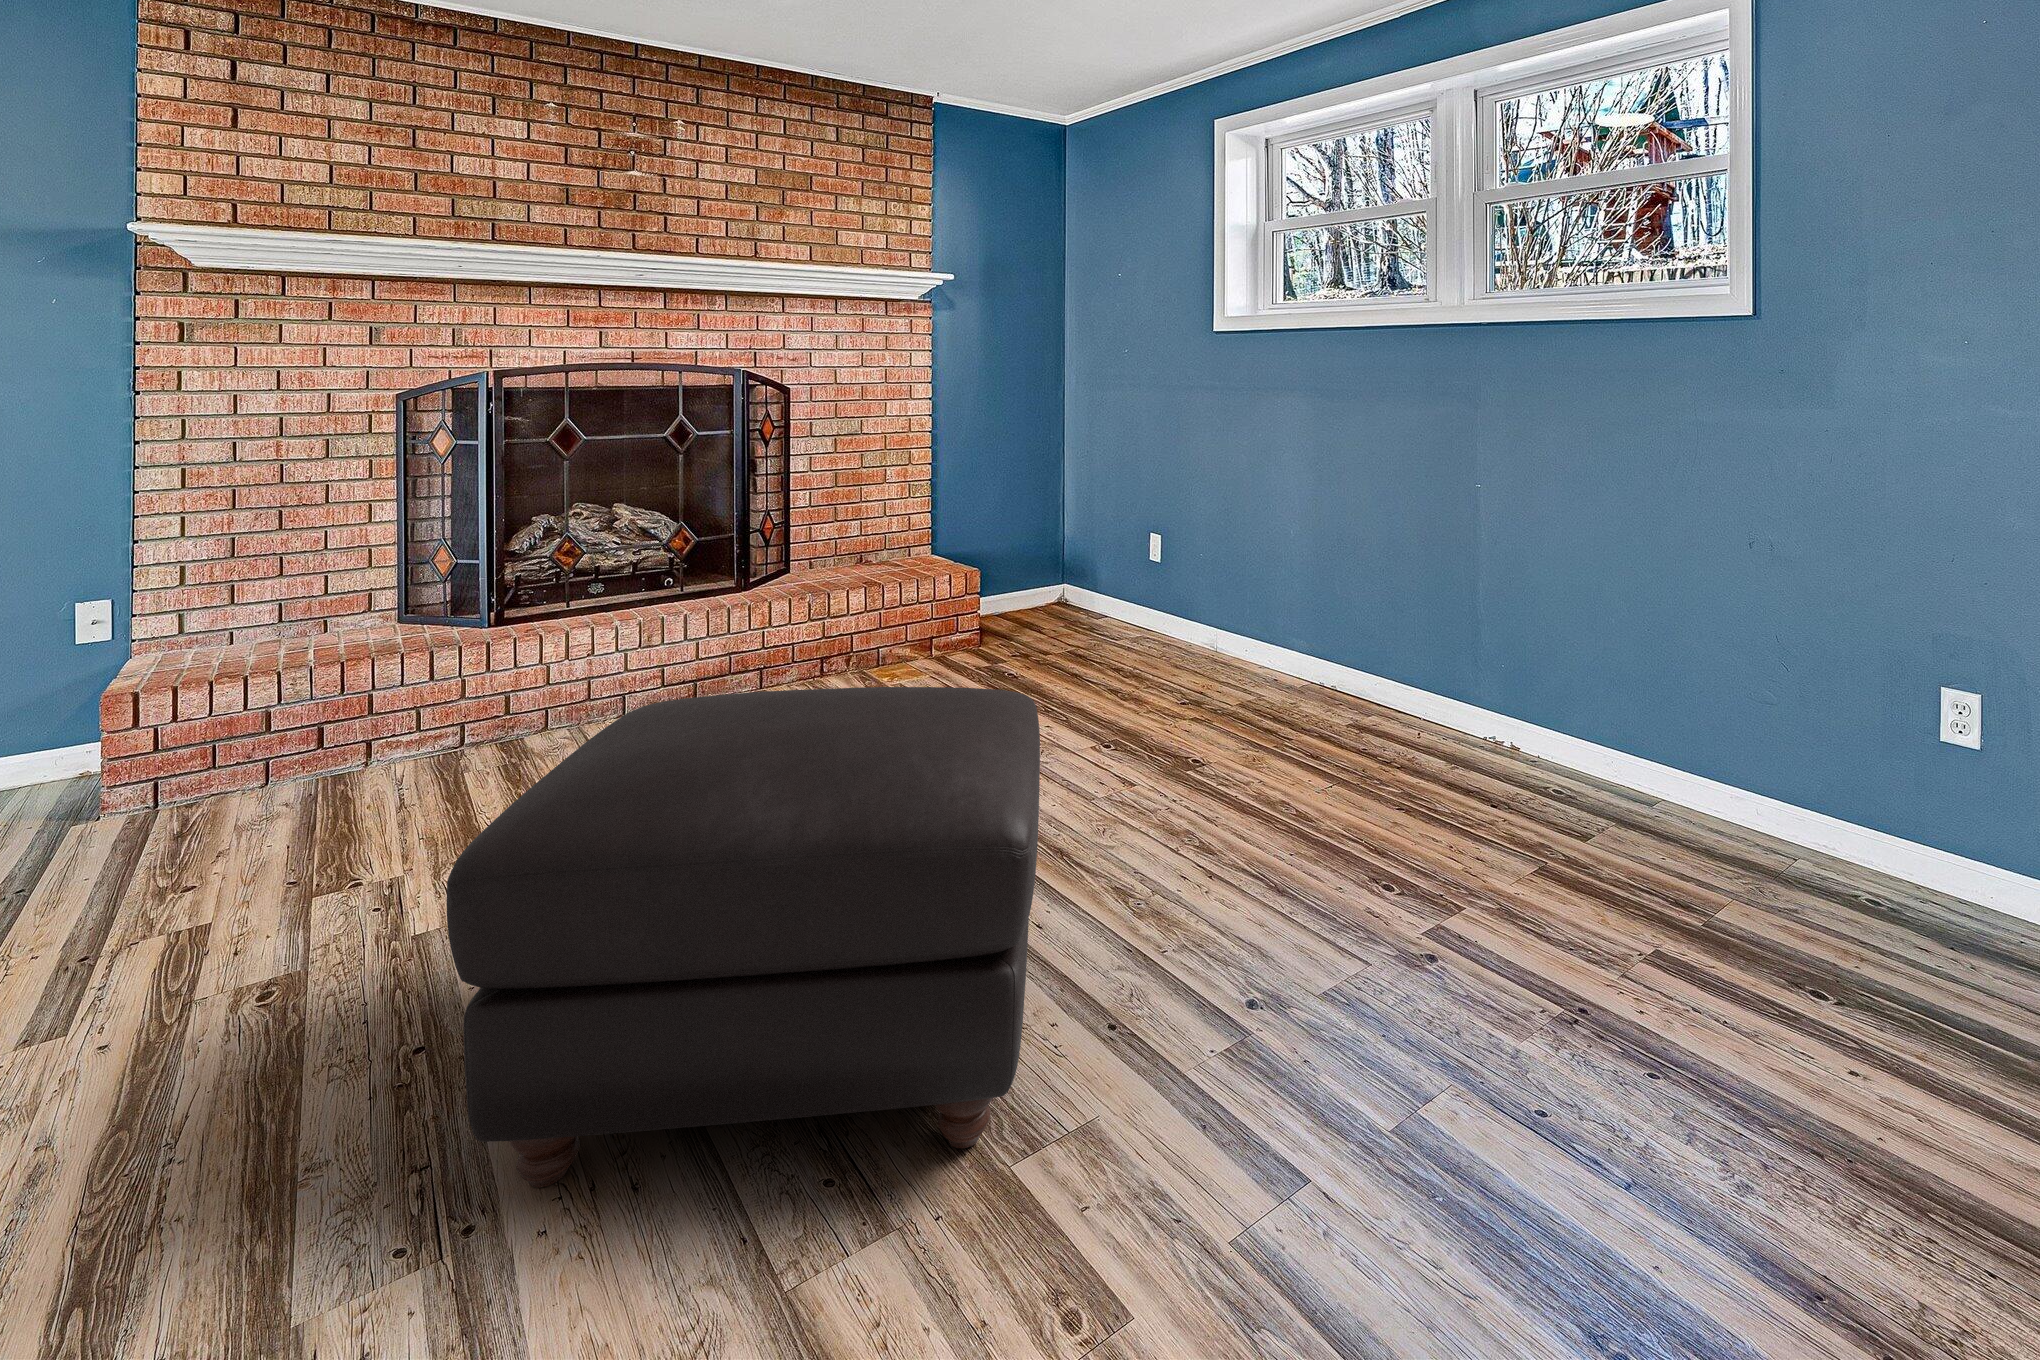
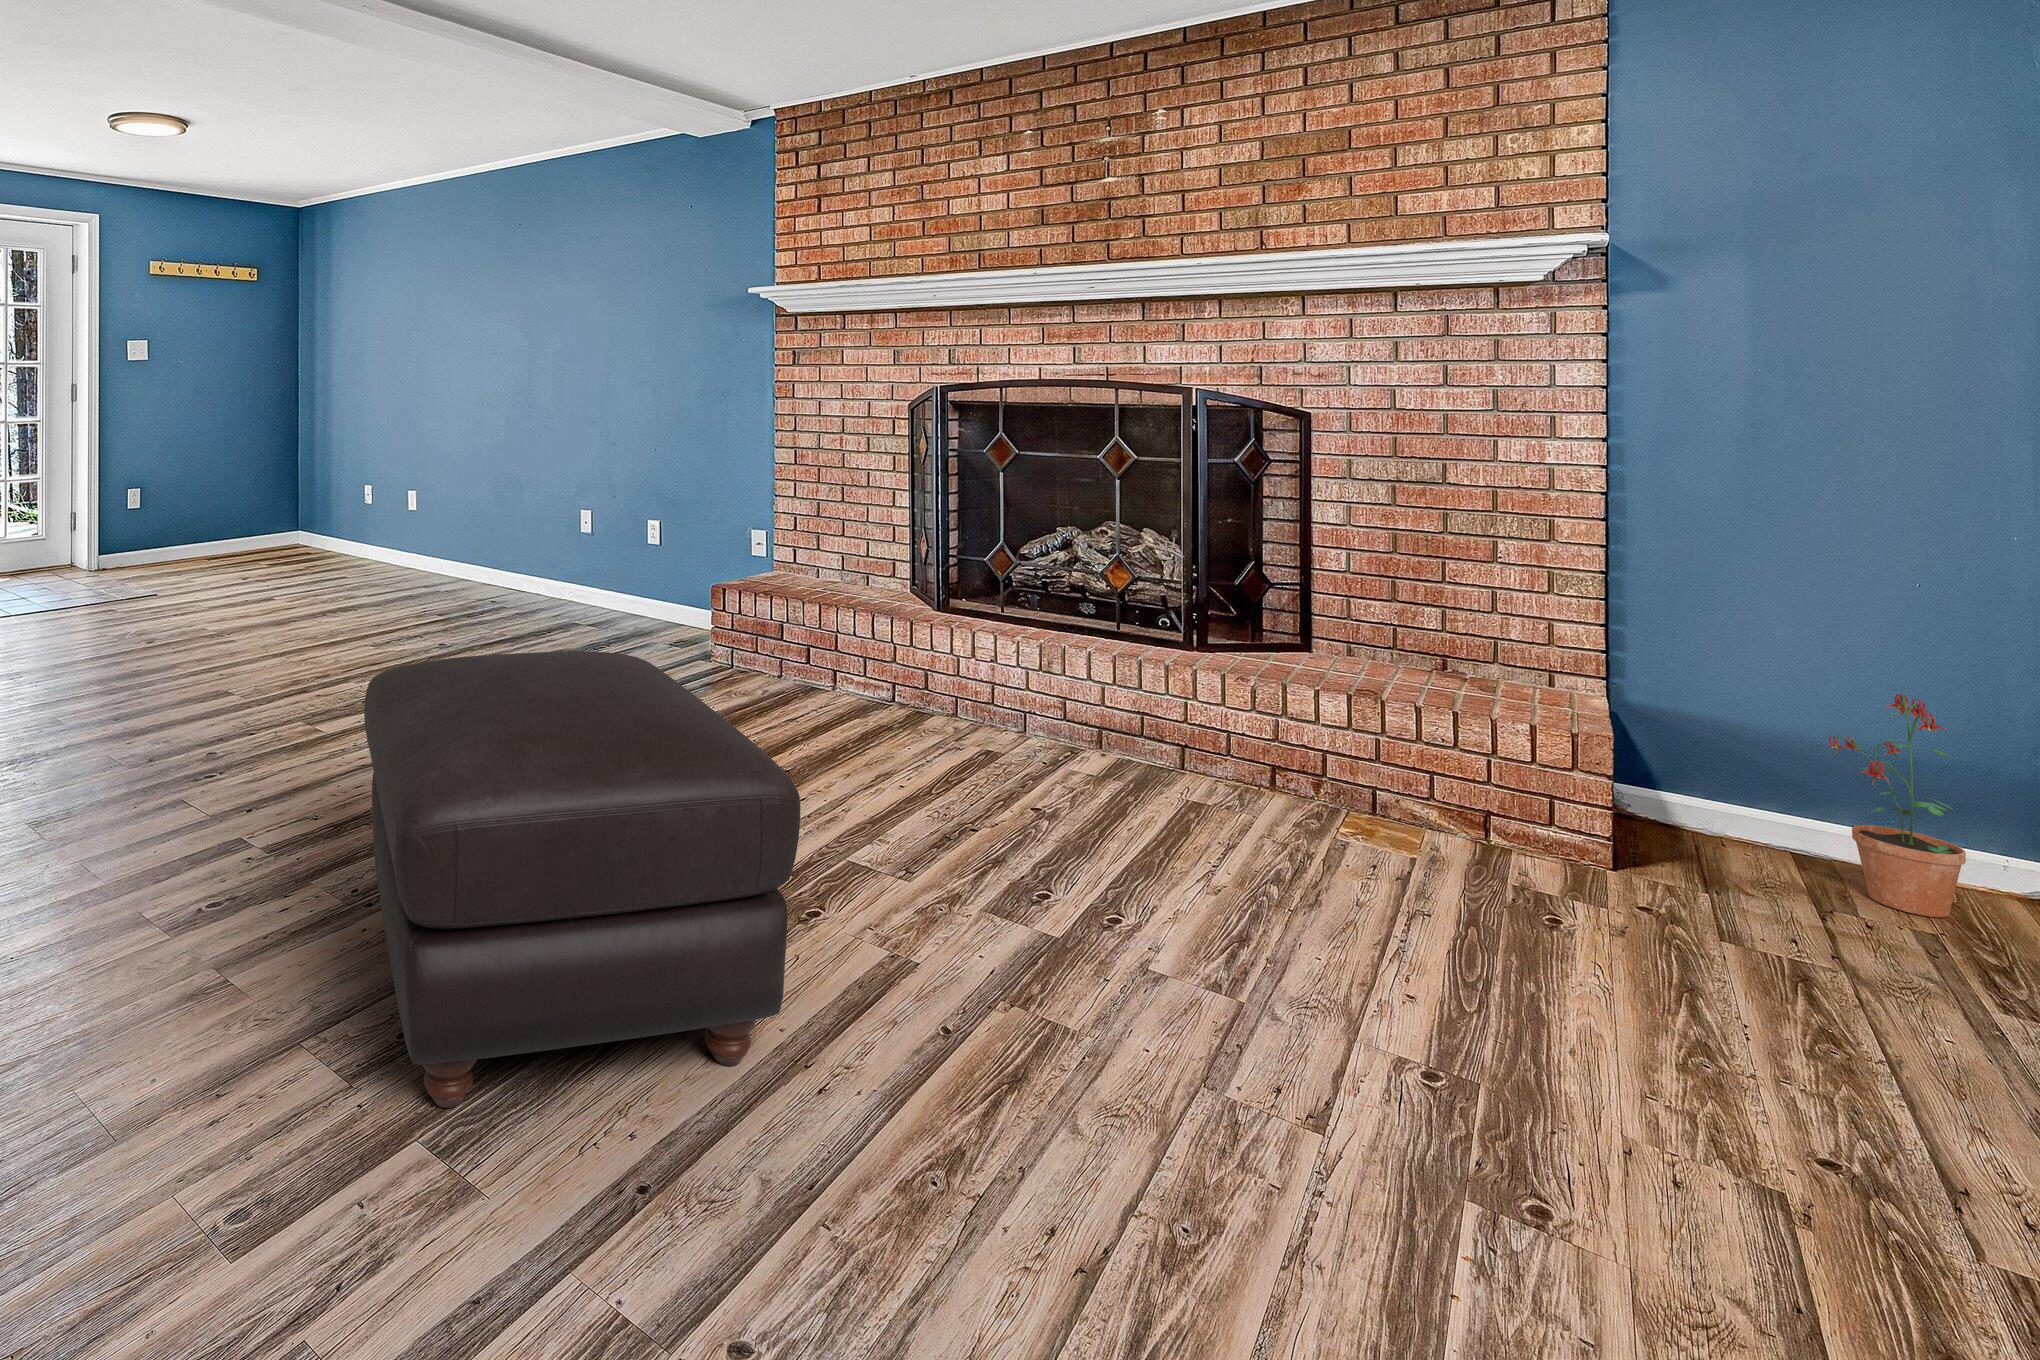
potted plant: none [1008,514,1060,616] -> present [1827,694,1966,917]

